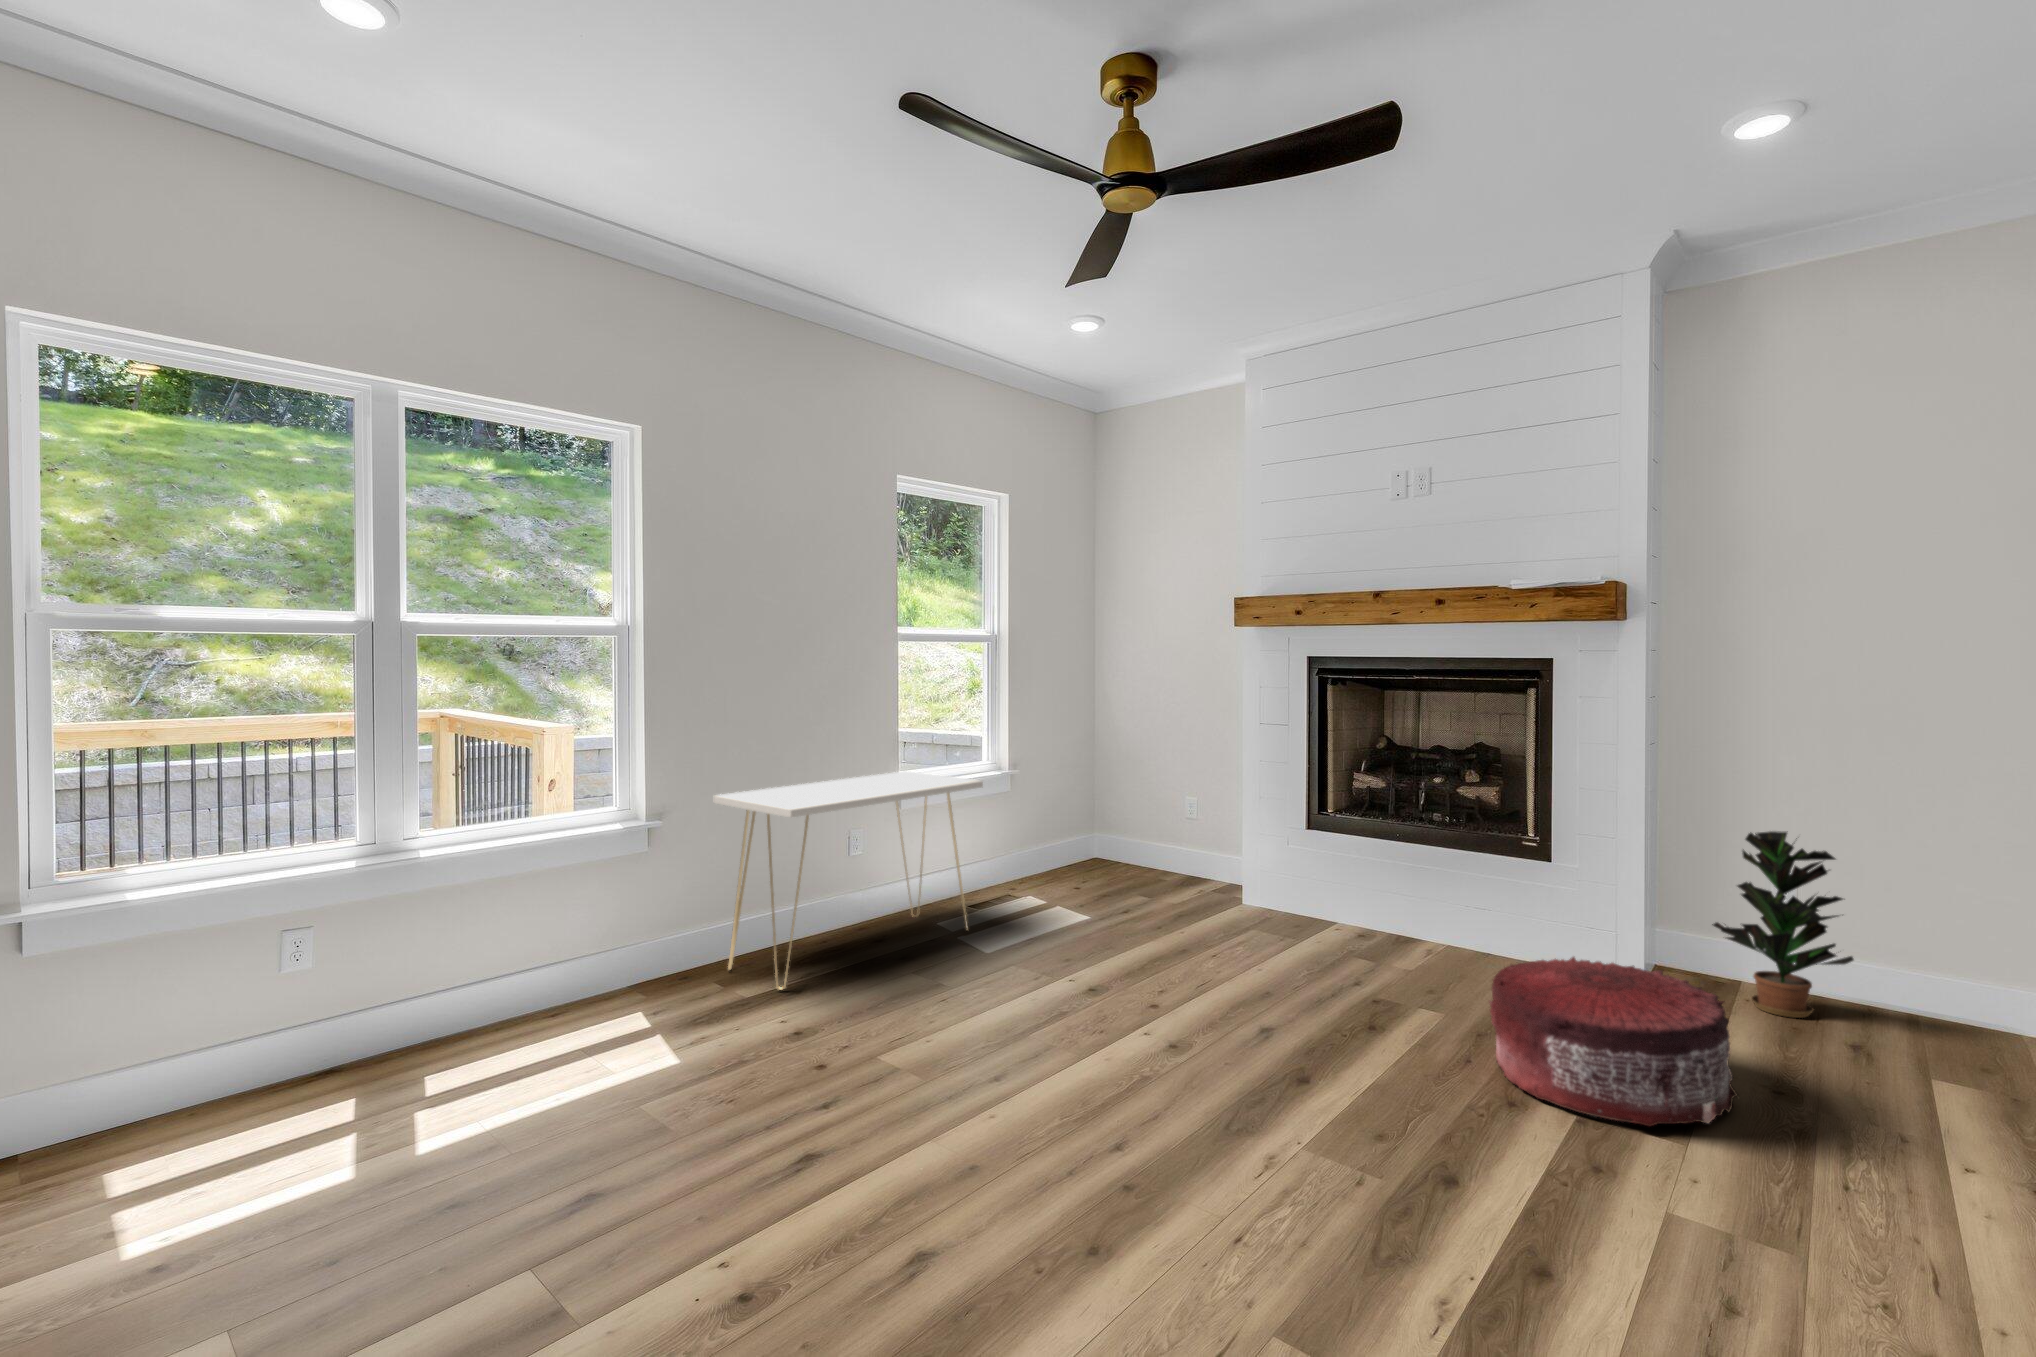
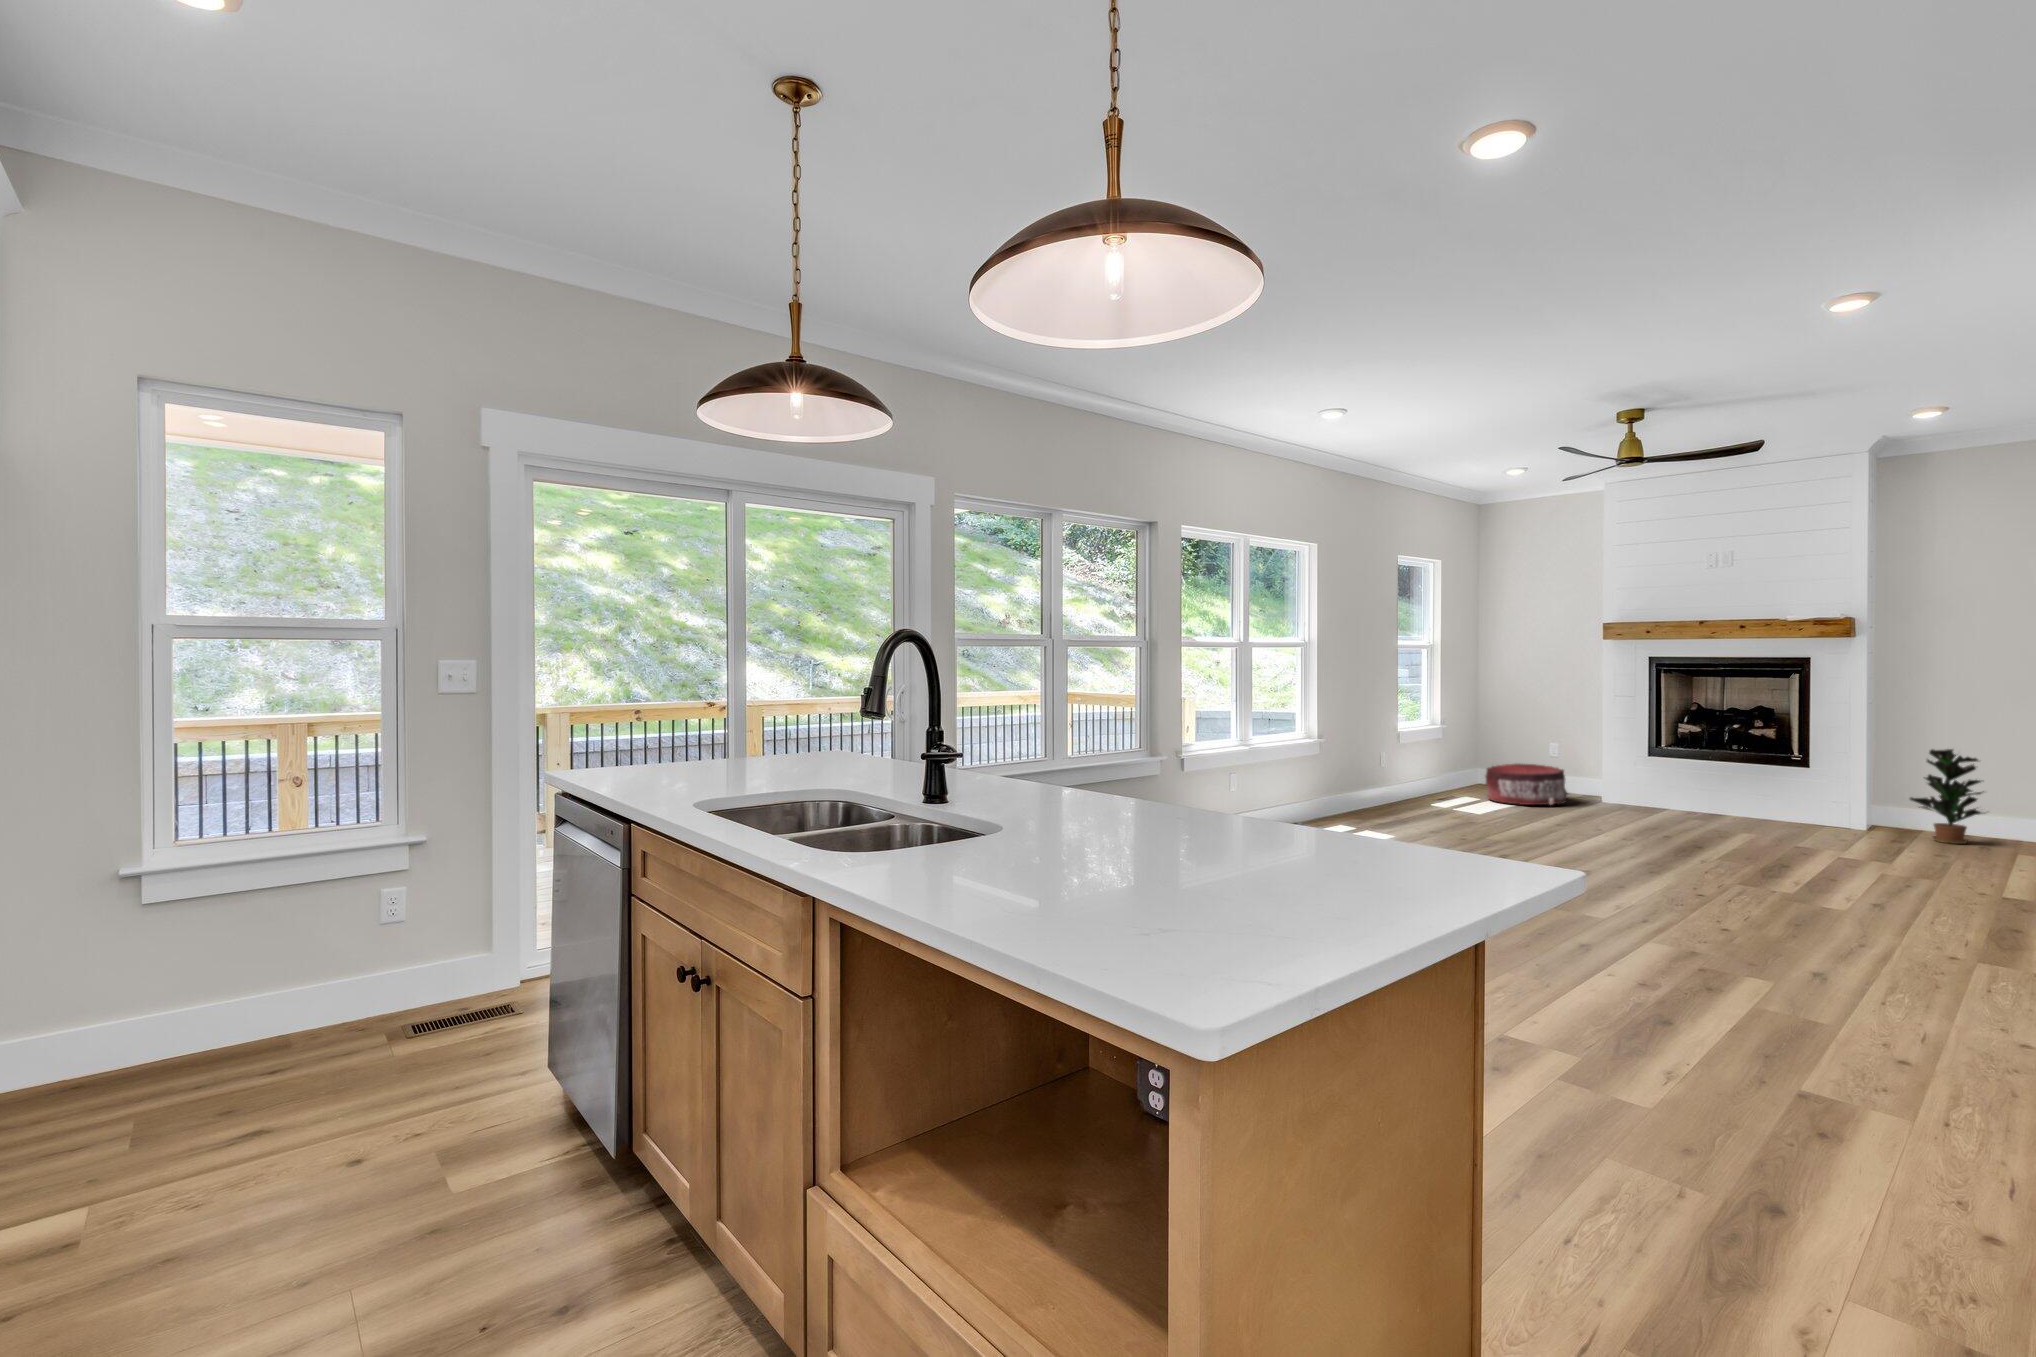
console table: present [714,771,983,990] -> none [1332,721,1458,820]
pouf: present [1489,957,1738,1127] -> present [1485,763,1567,805]

